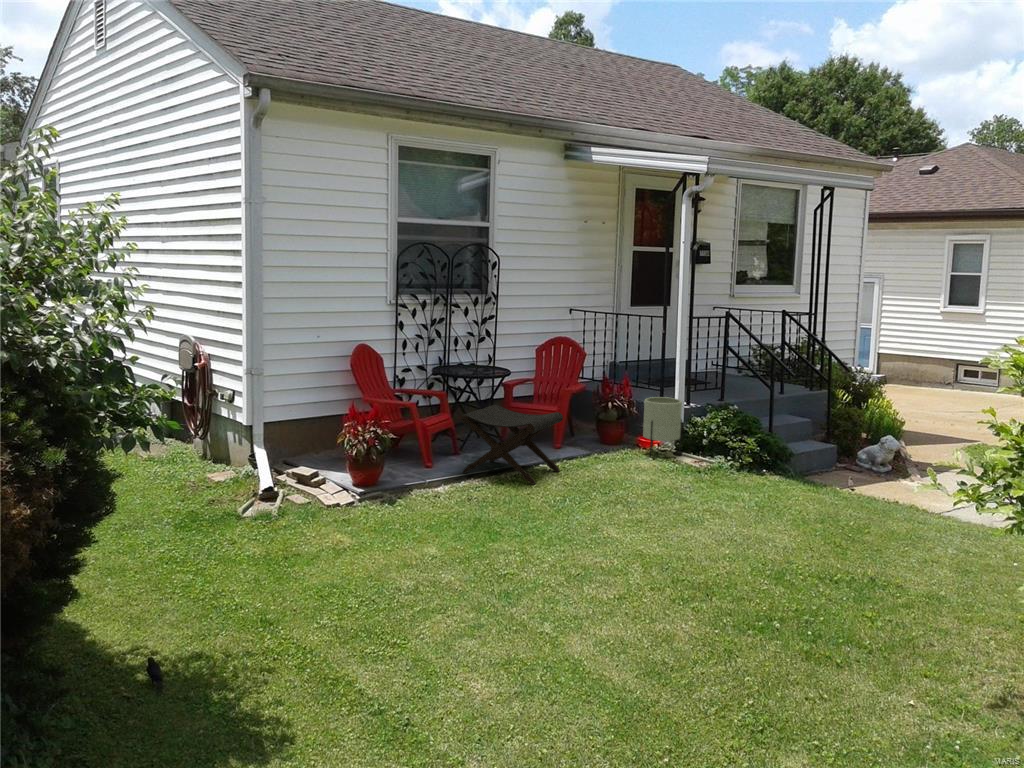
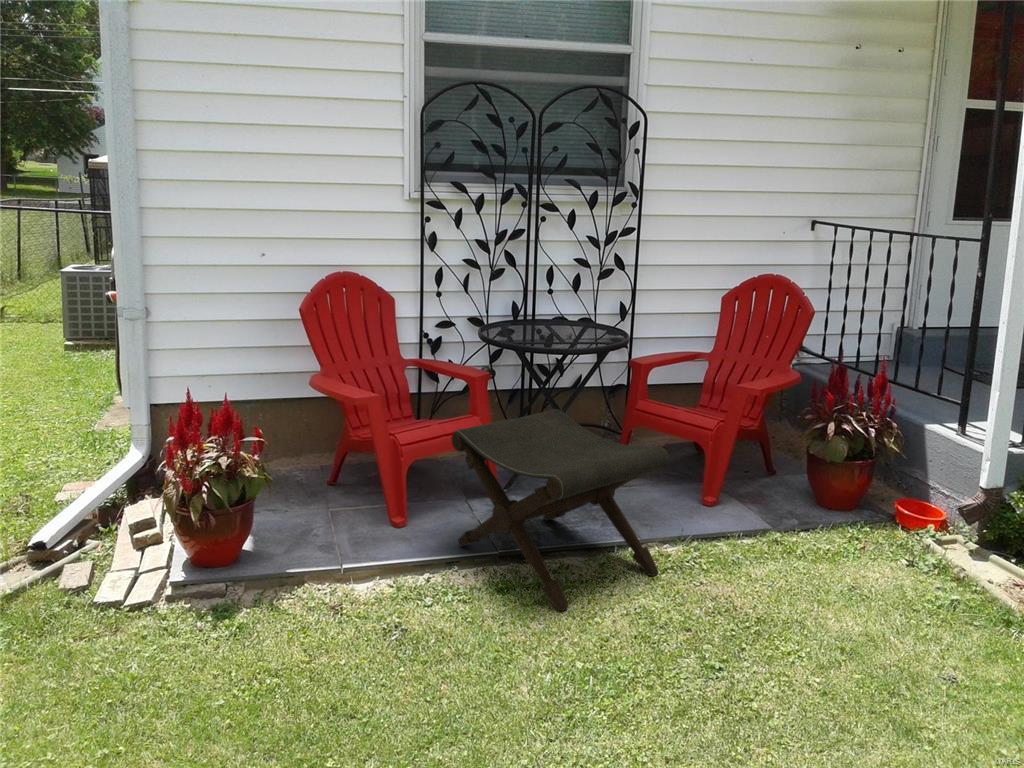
planter: present [643,397,682,457] -> none [894,423,999,567]

